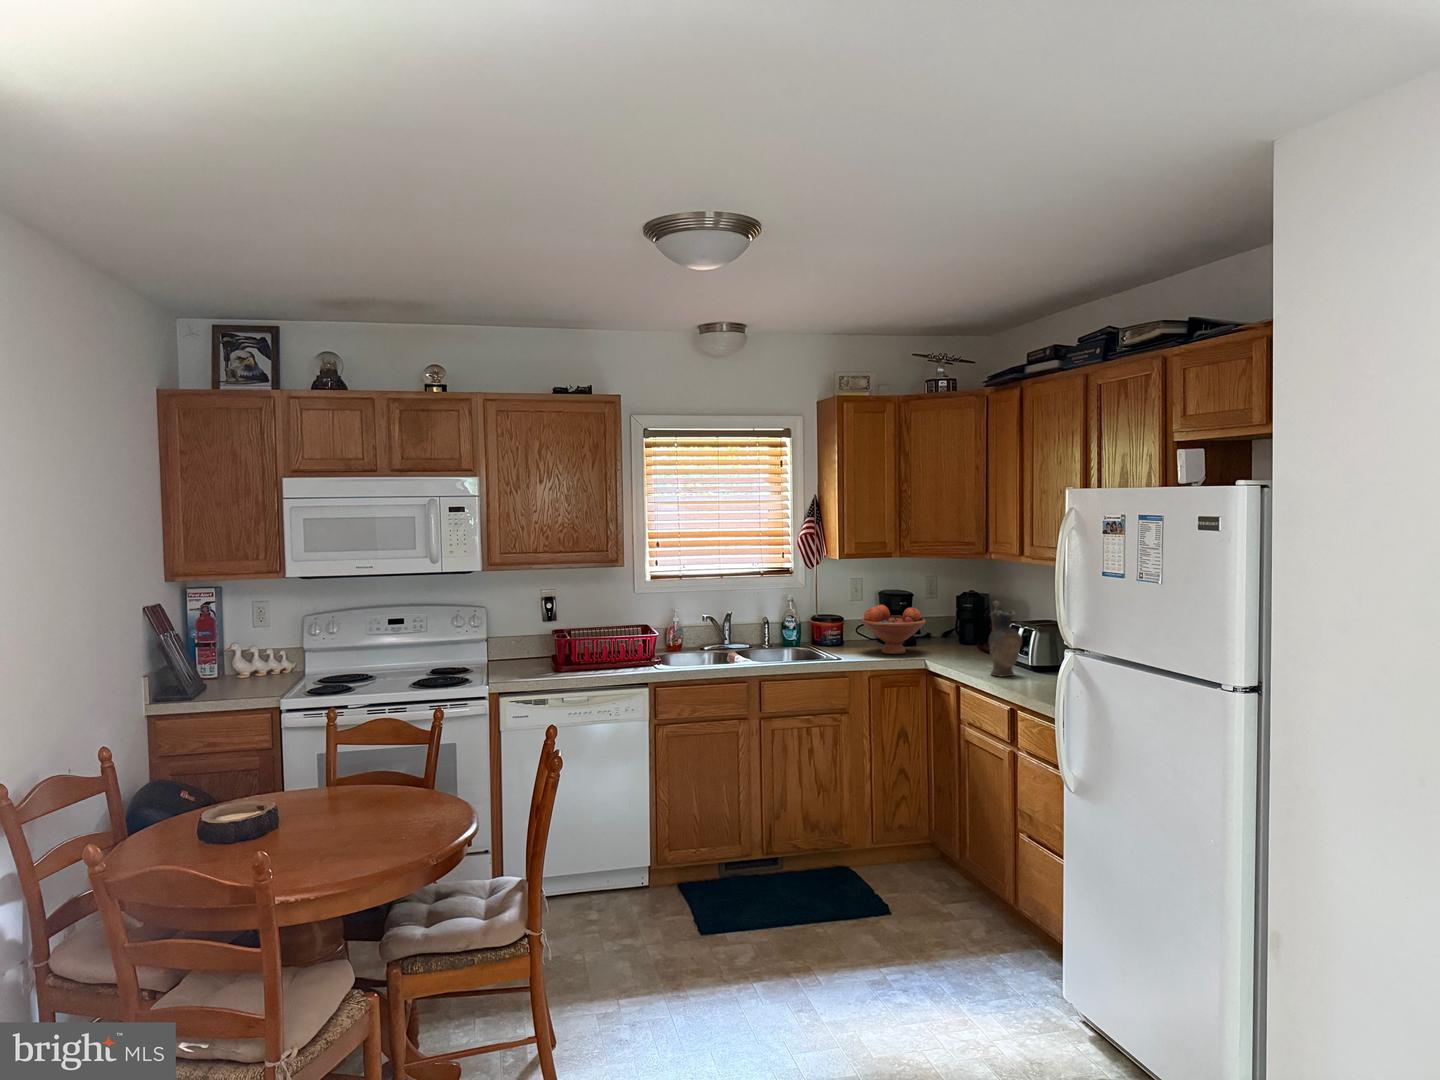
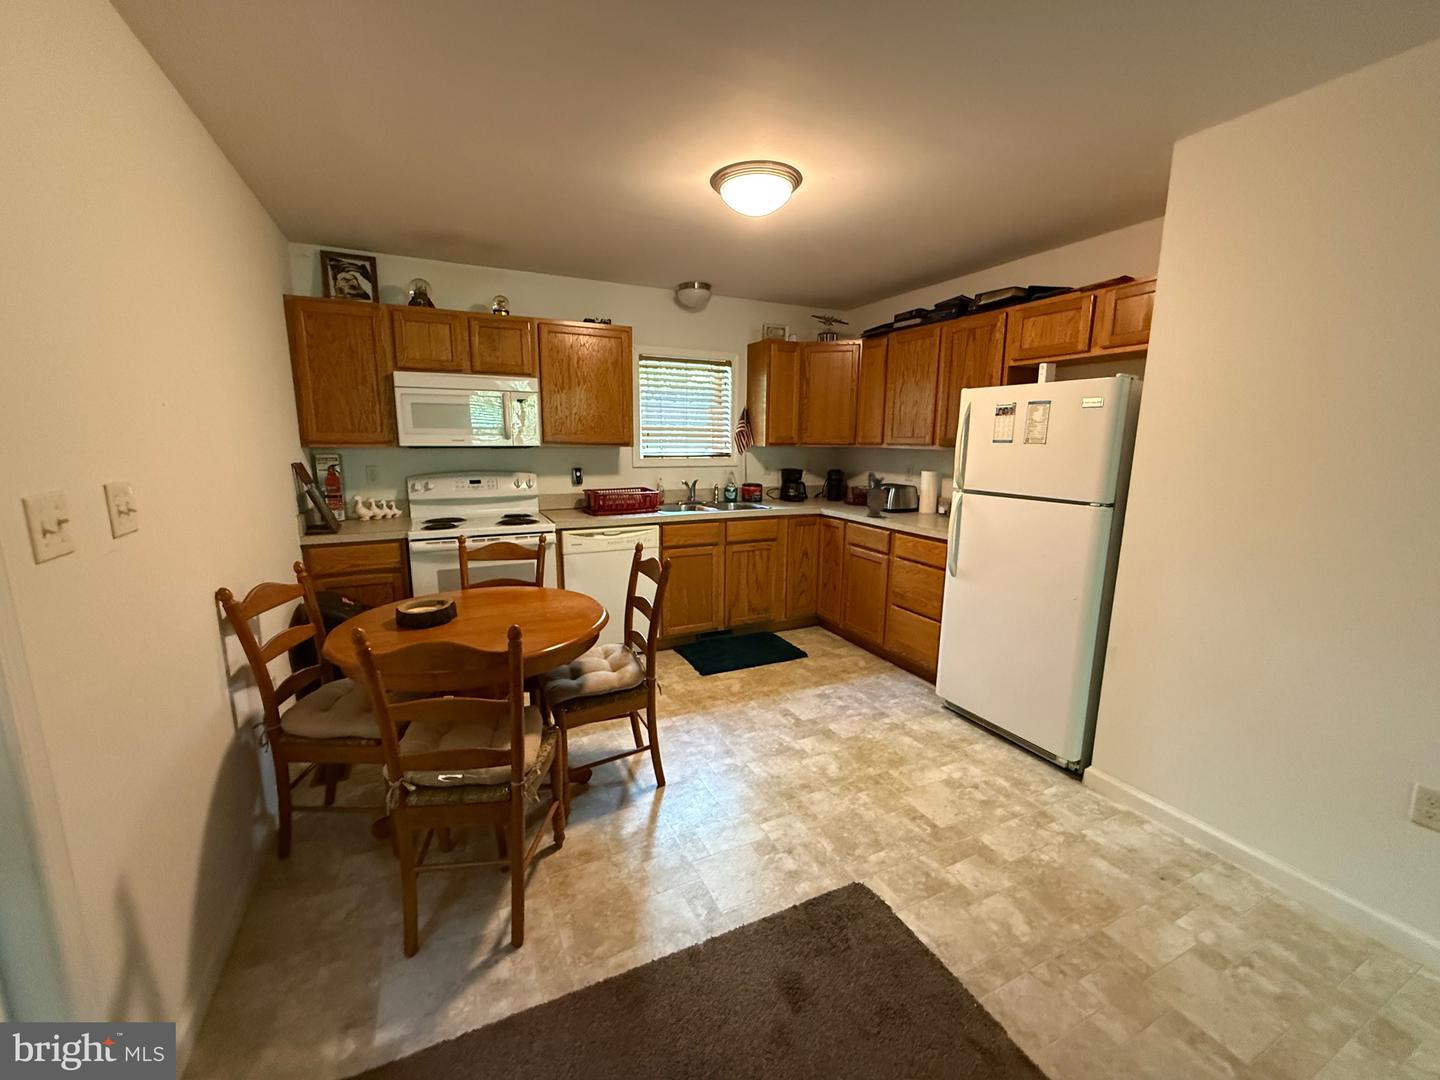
fruit bowl: present [862,605,926,654] -> none [779,476,818,506]

